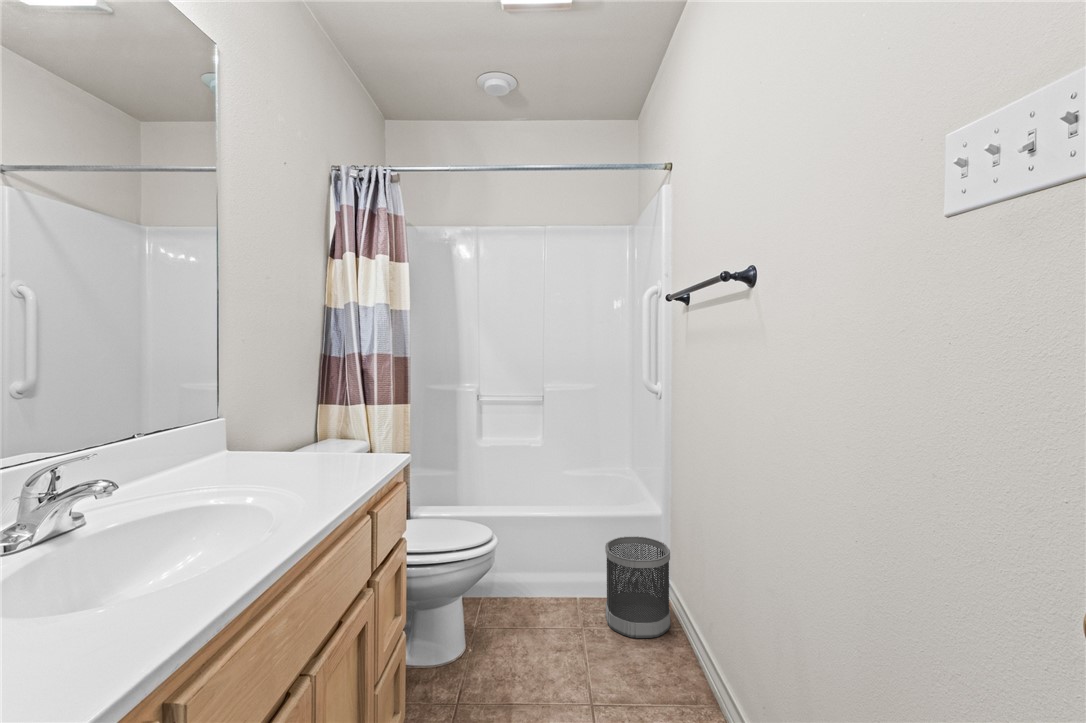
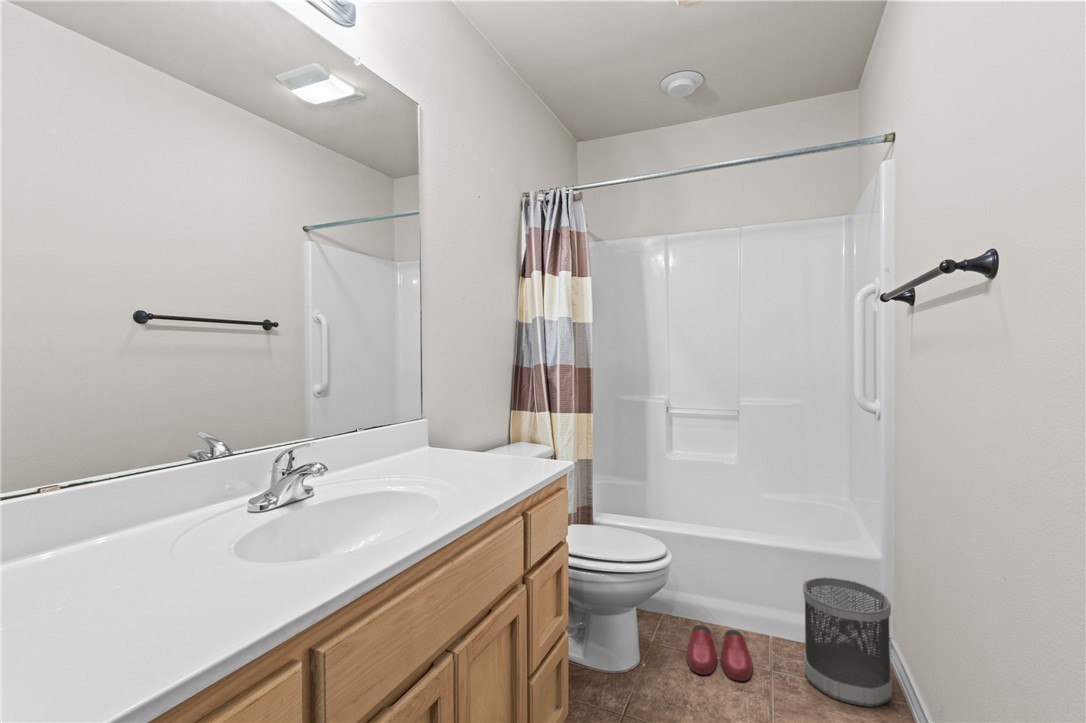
slippers: none [509,598,566,645] -> present [686,625,753,681]

